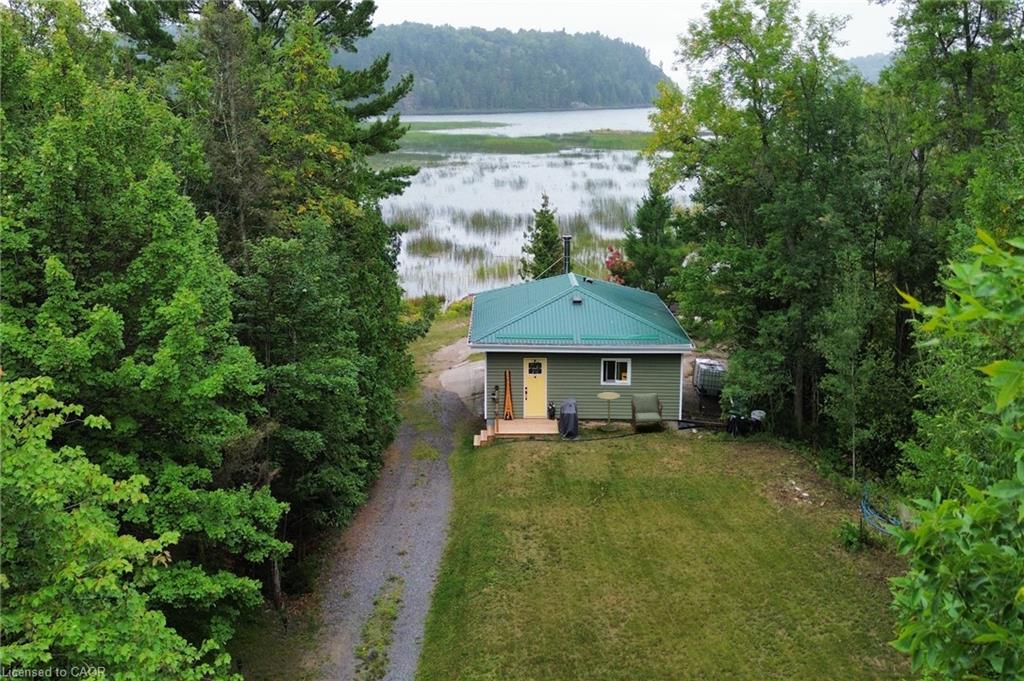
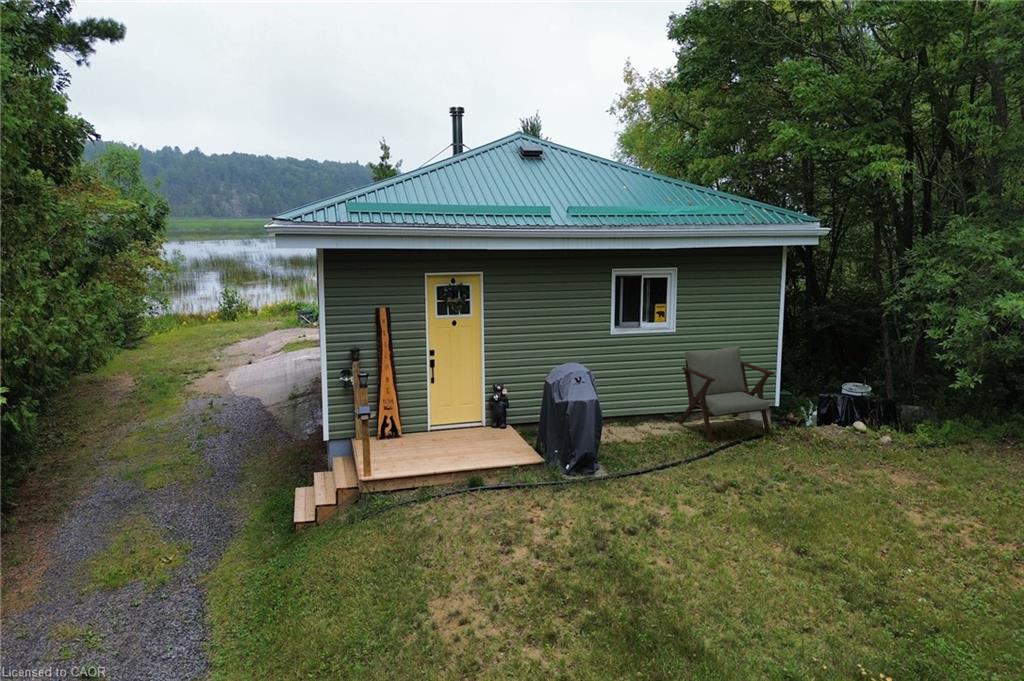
pedestal table: present [597,392,620,431] -> none [611,351,668,445]

